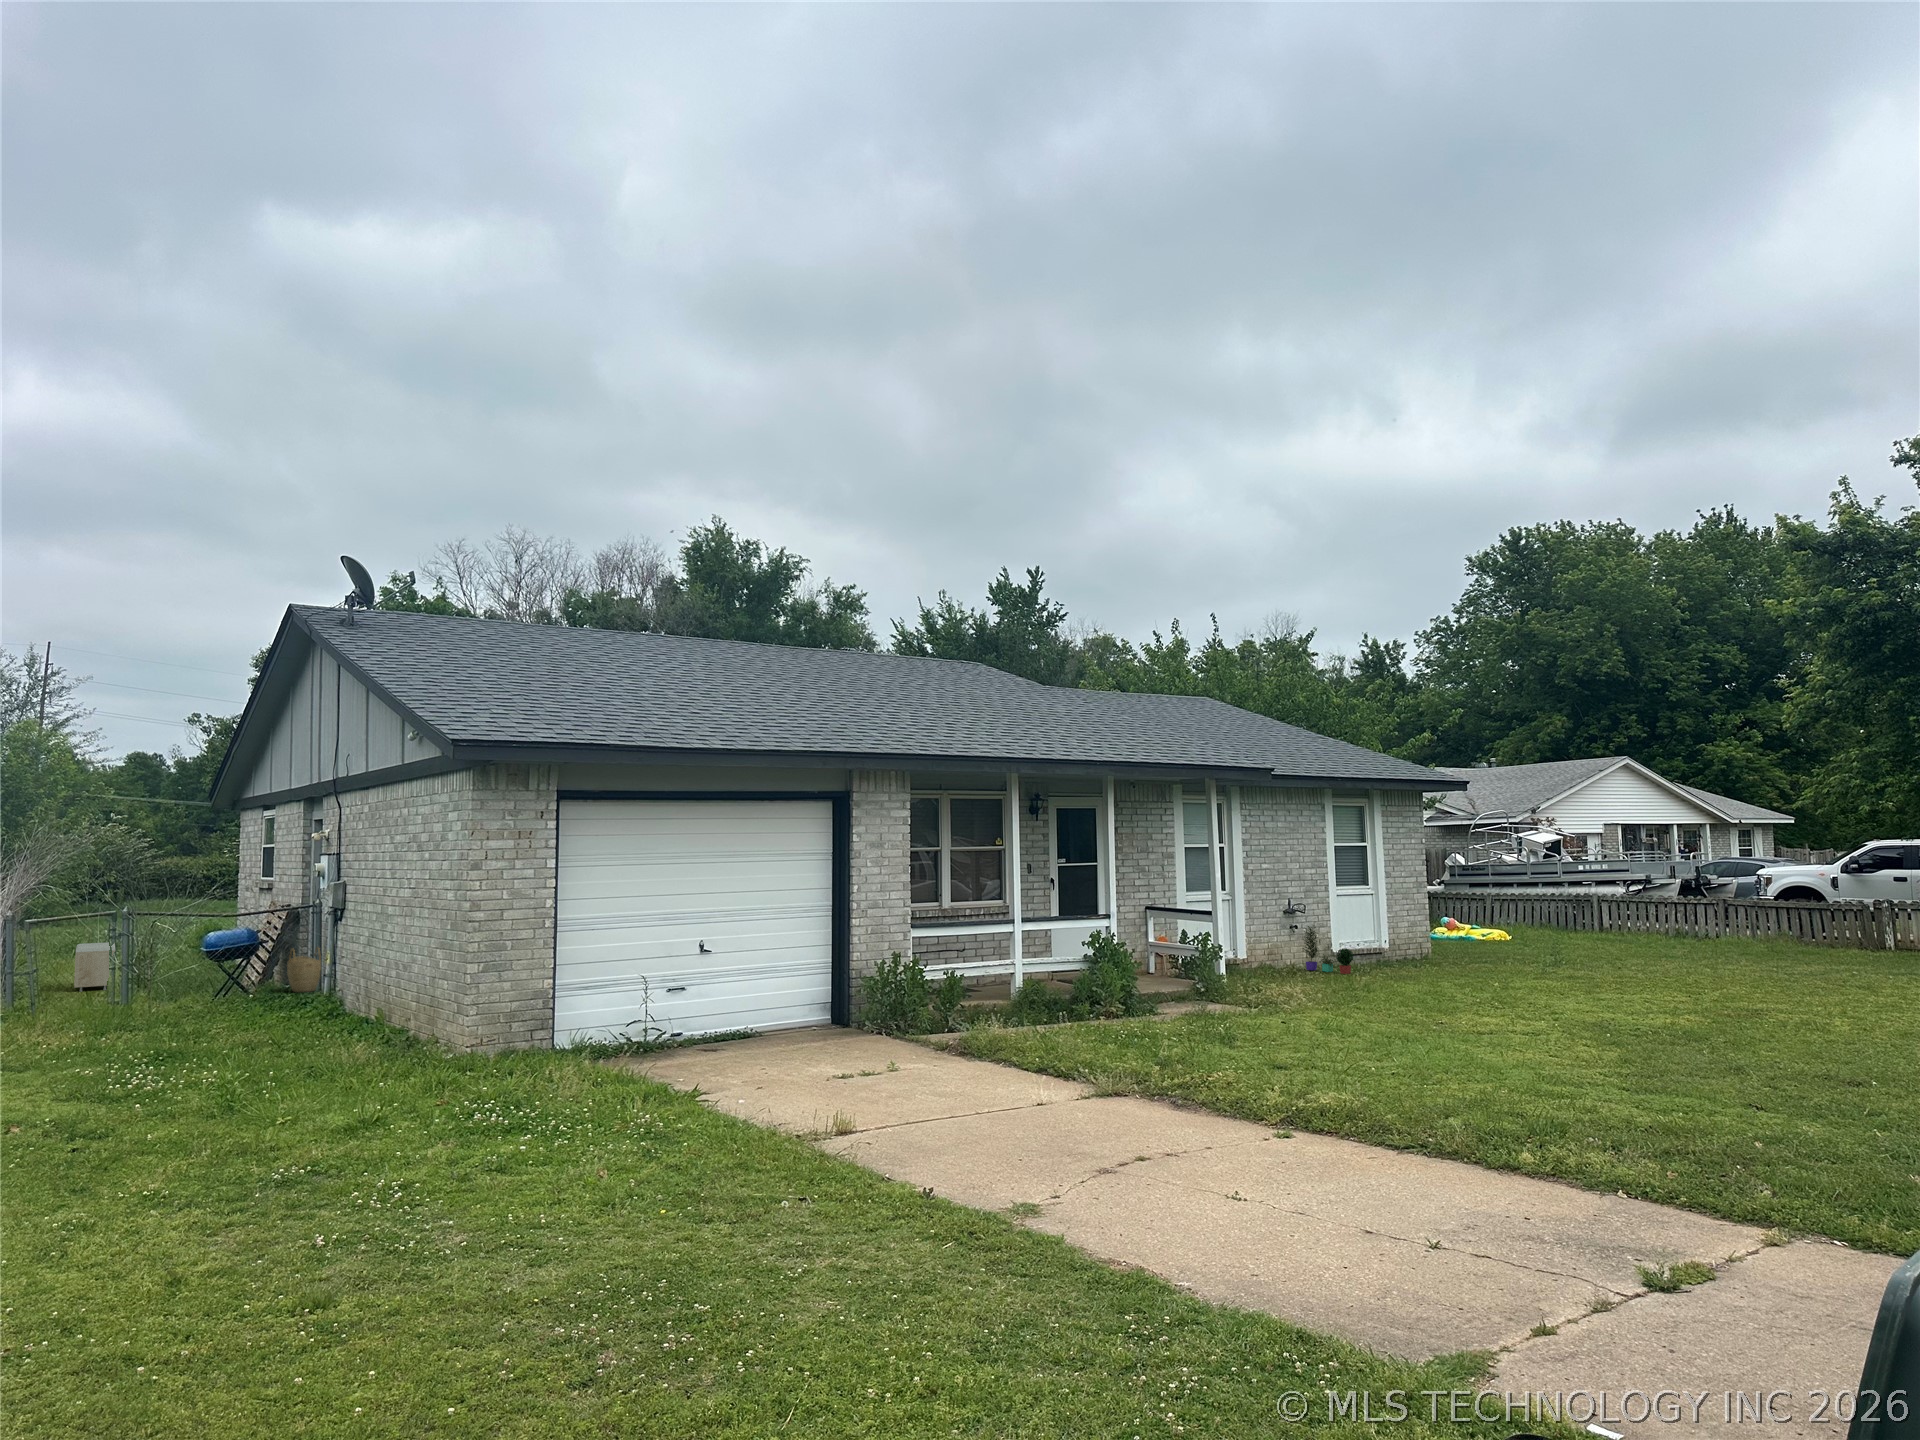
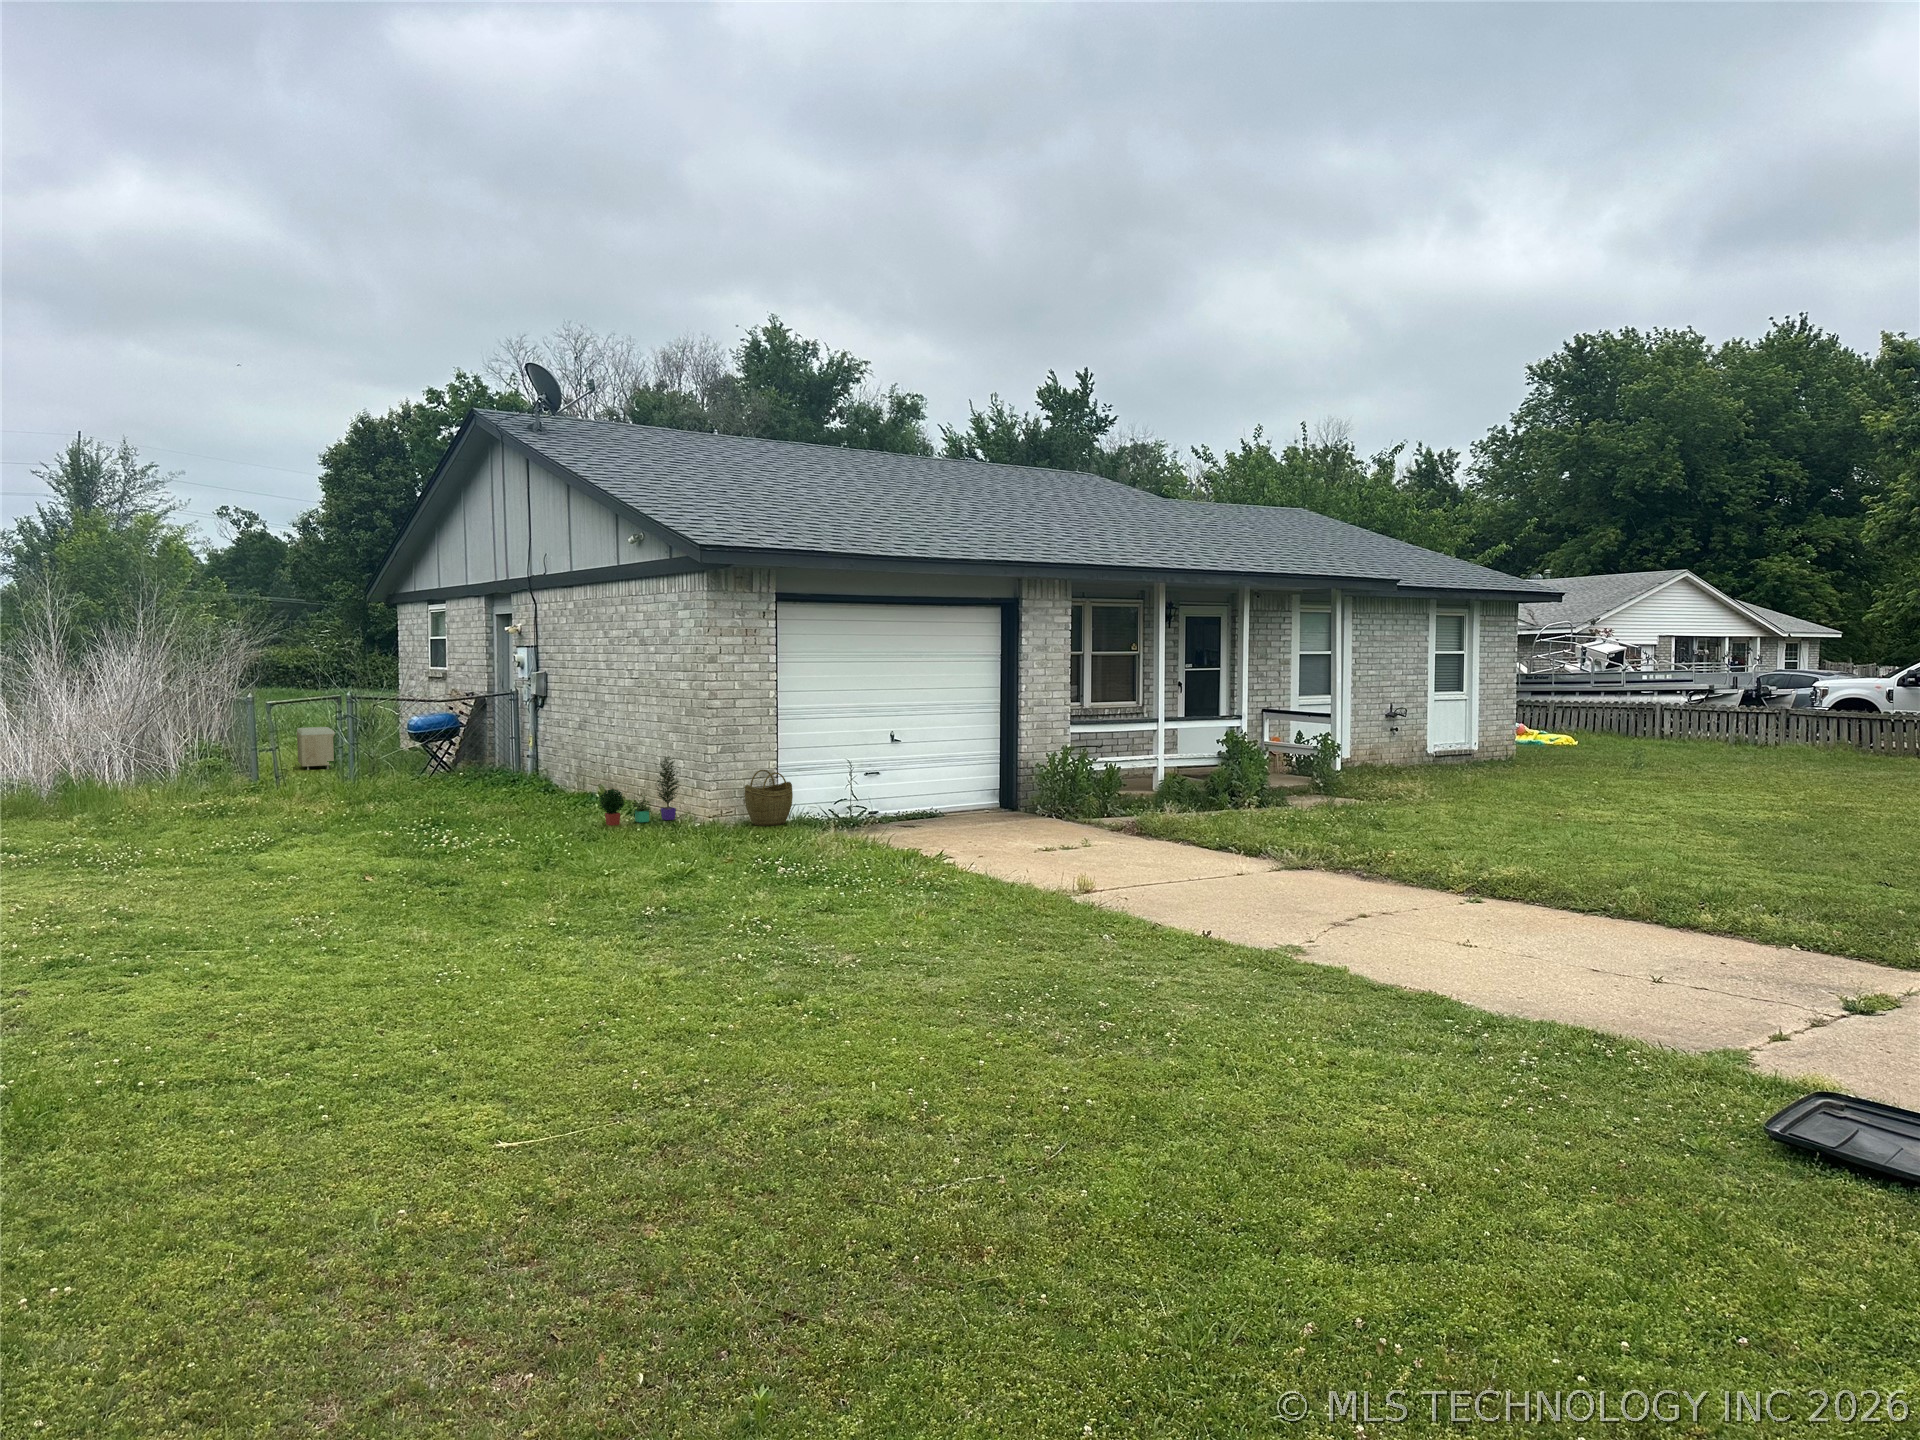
potted plant: present [1303,926,1354,974] -> present [599,756,679,825]
woven basket: present [287,948,321,992] -> present [745,770,793,826]

